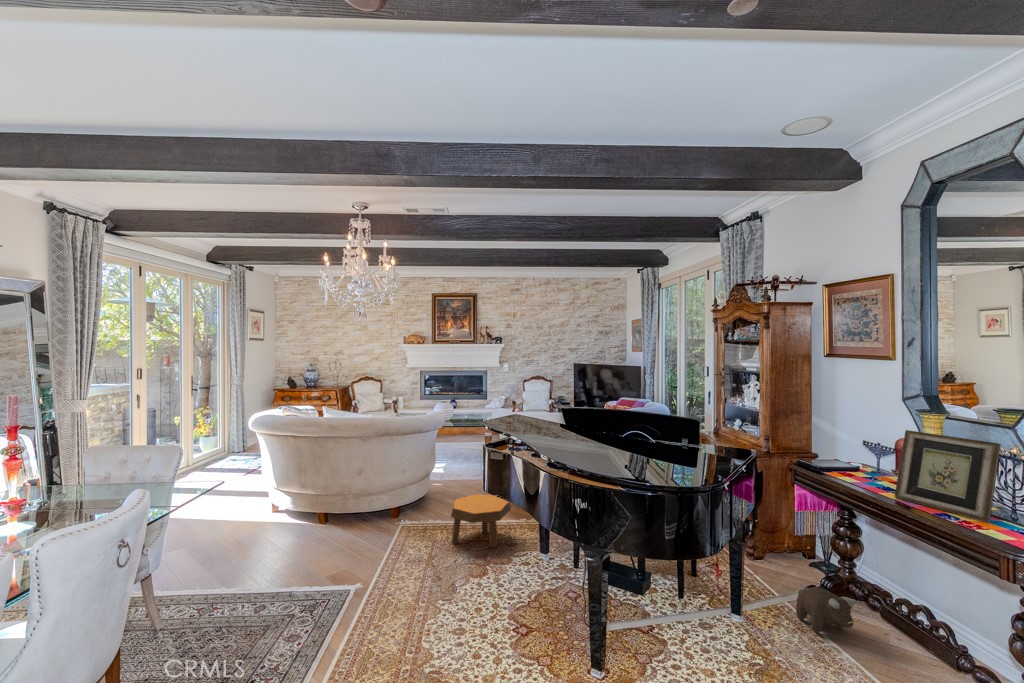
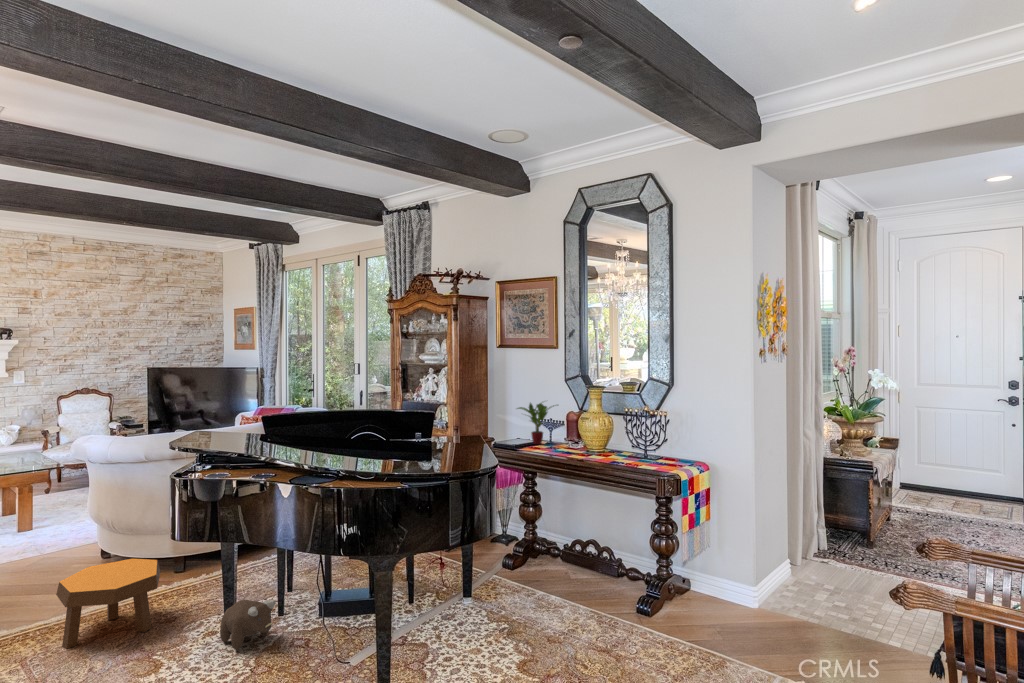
potted plant: none [827,421,884,471] -> present [517,403,554,444]
picture frame: present [895,430,1001,522] -> none [583,402,645,461]
plush toy: present [796,587,856,633] -> present [220,600,276,650]

